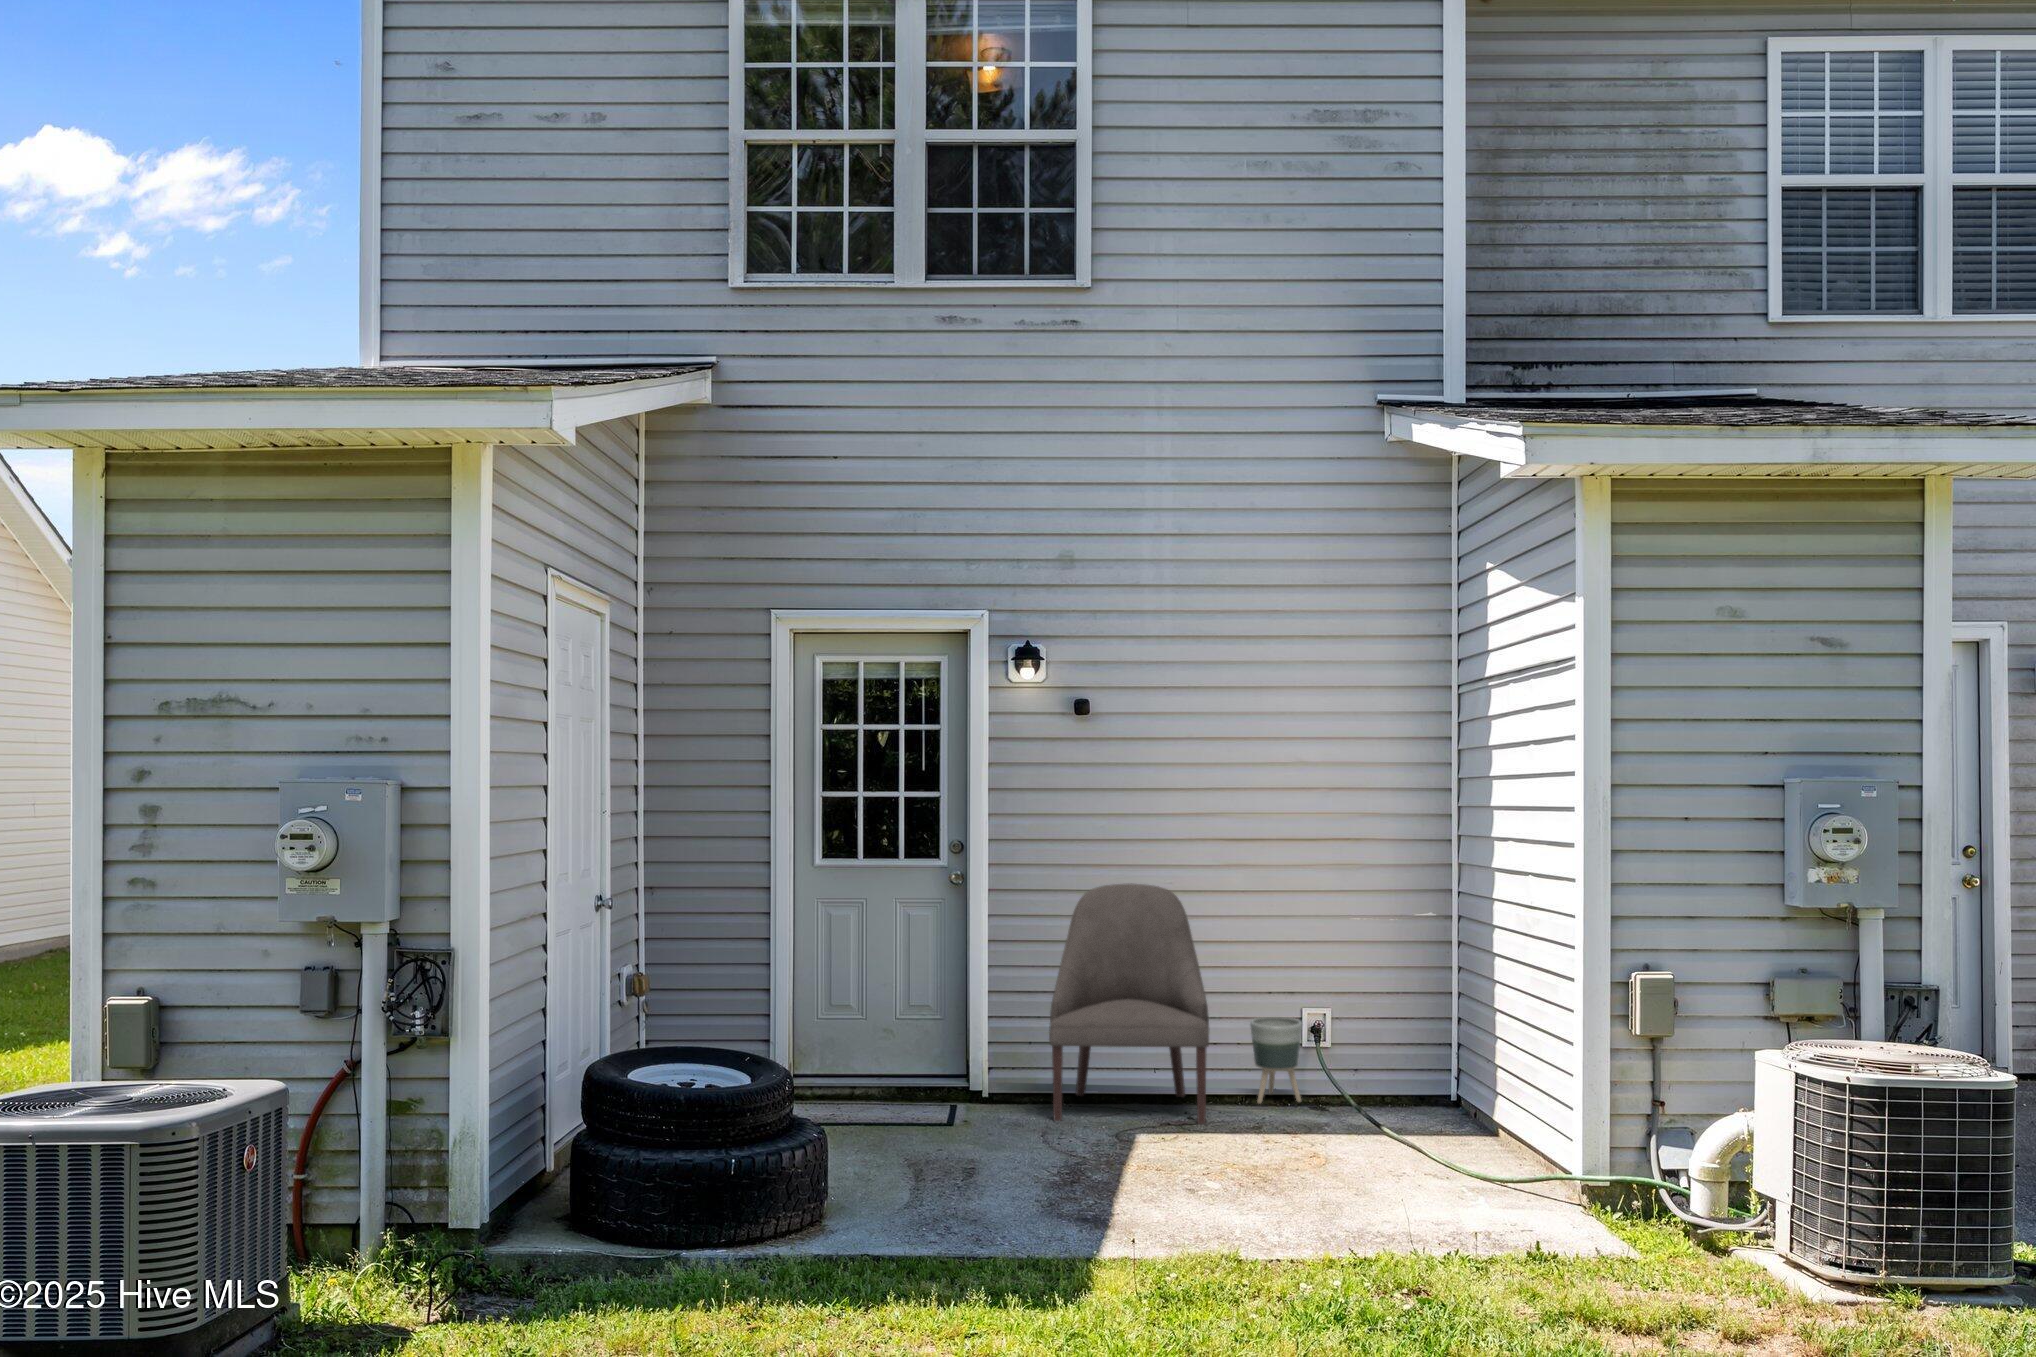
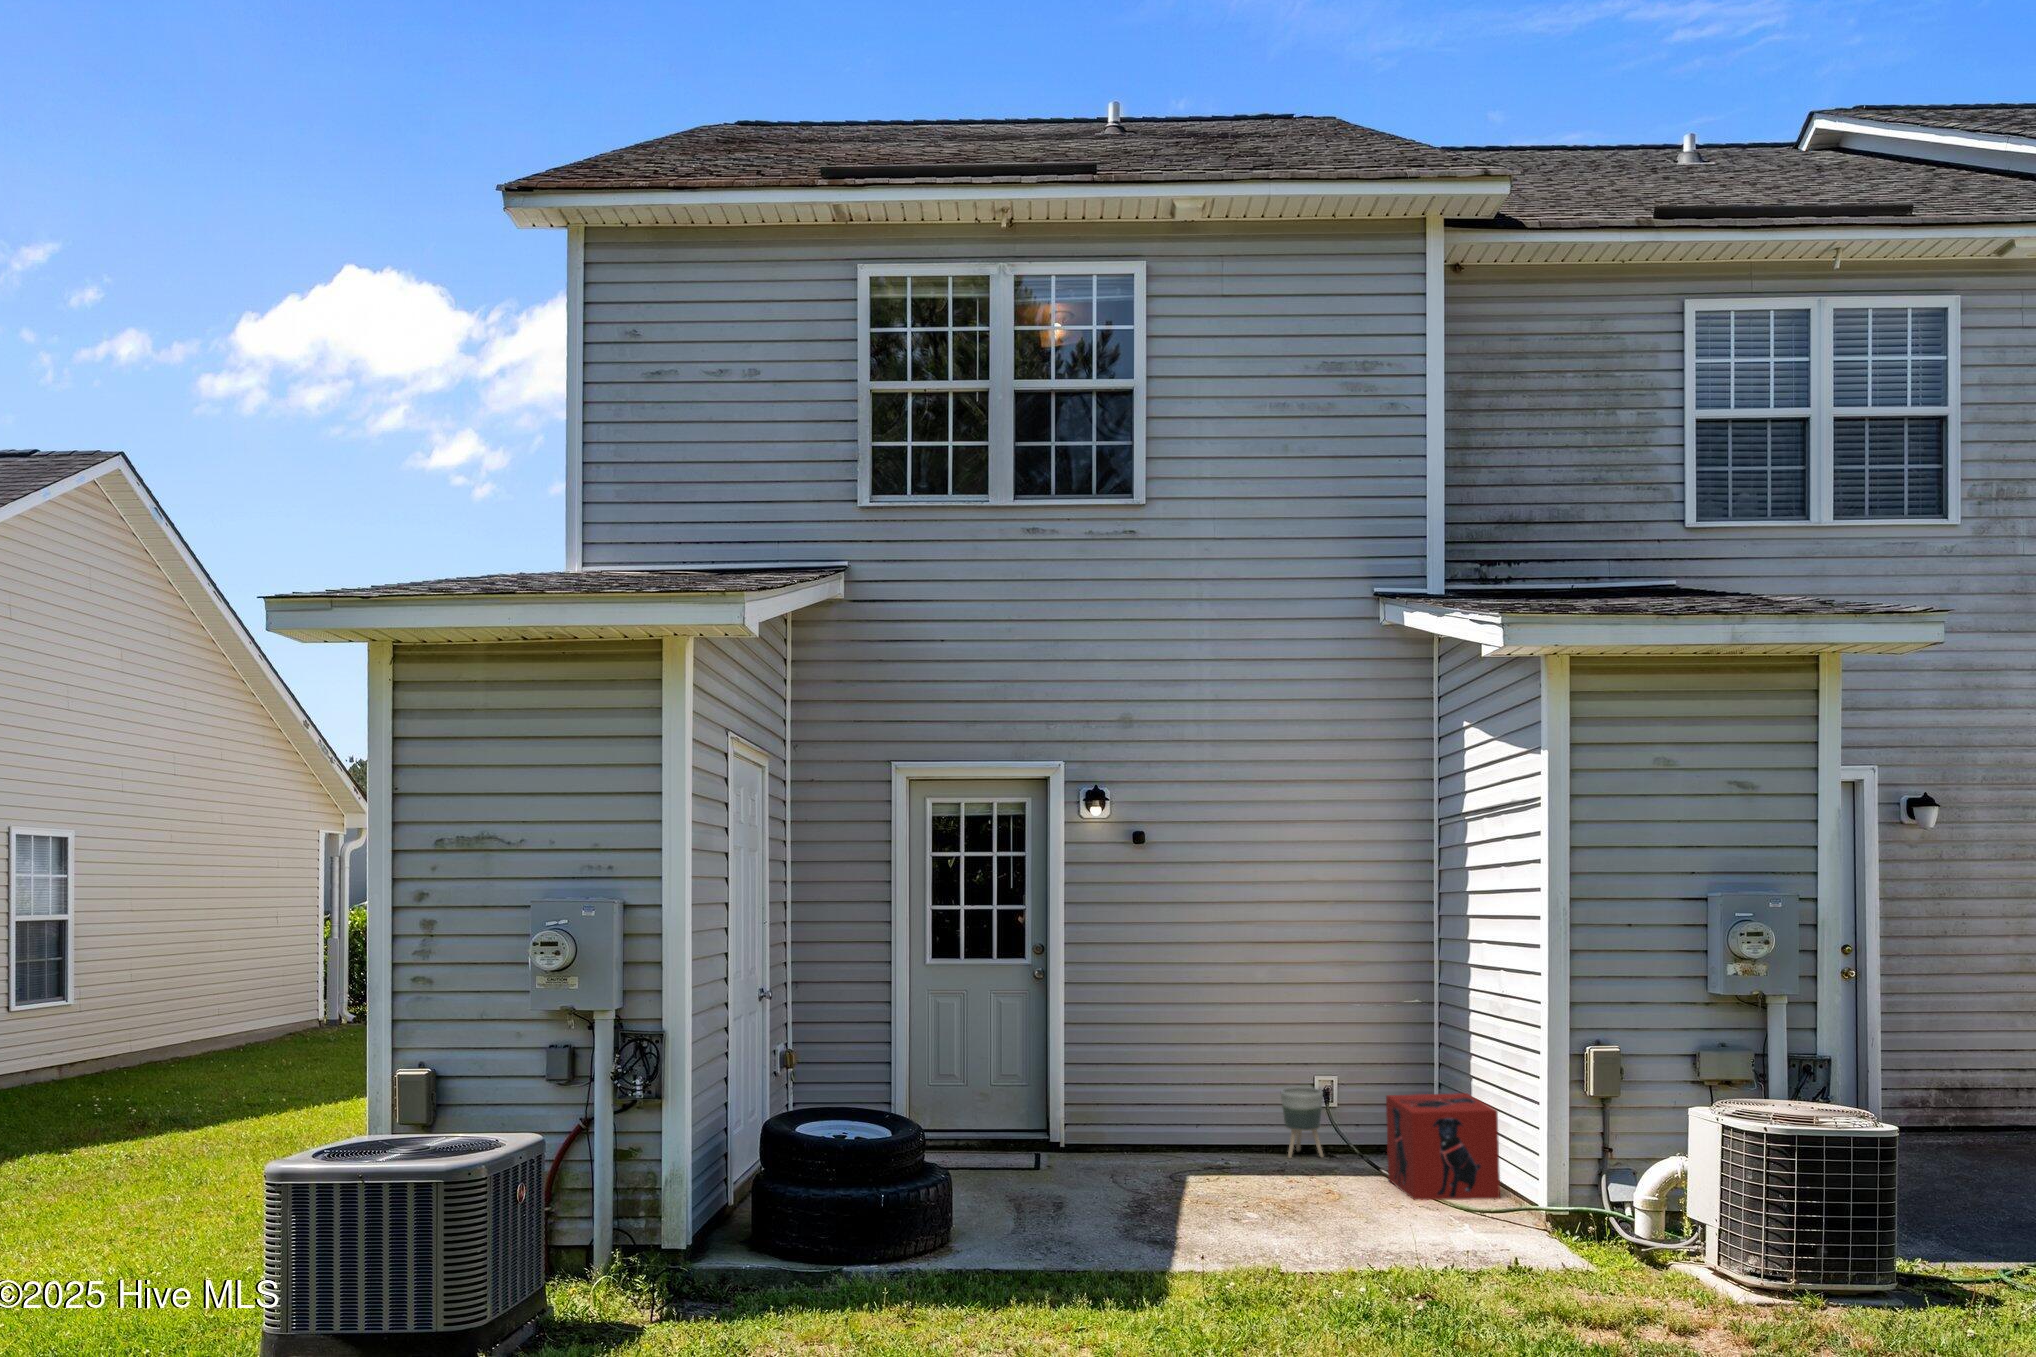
chair: present [1049,883,1209,1124] -> none [1120,978,1249,1175]
storage box: none [1379,1026,1516,1160] -> present [1386,1093,1500,1200]

